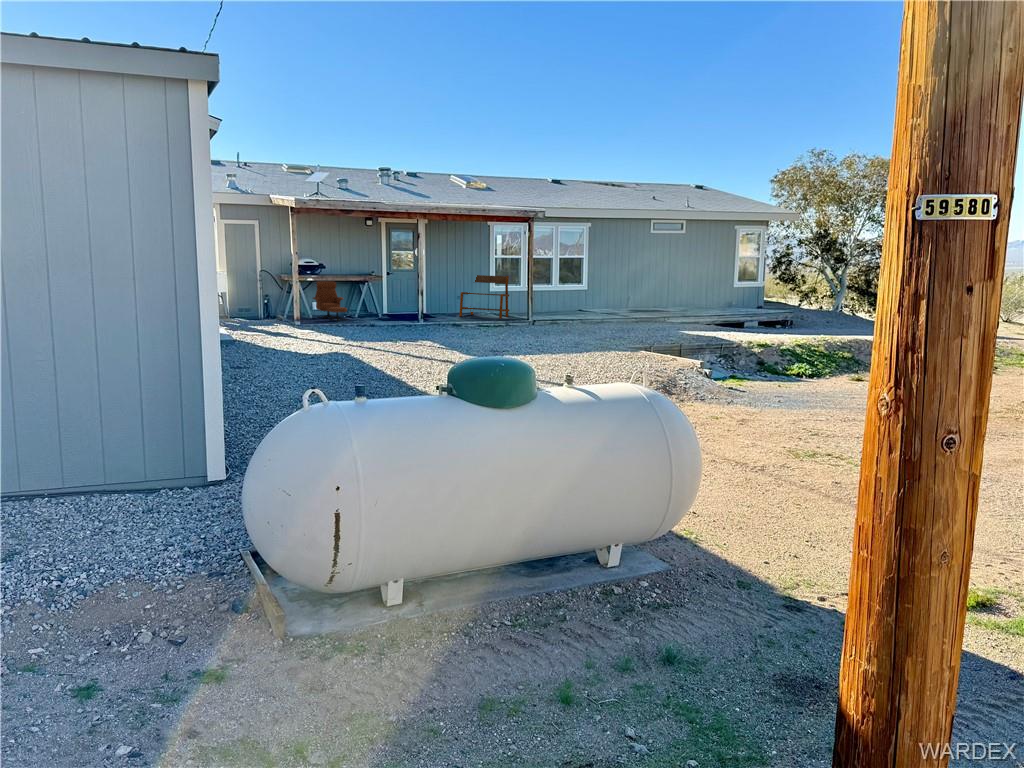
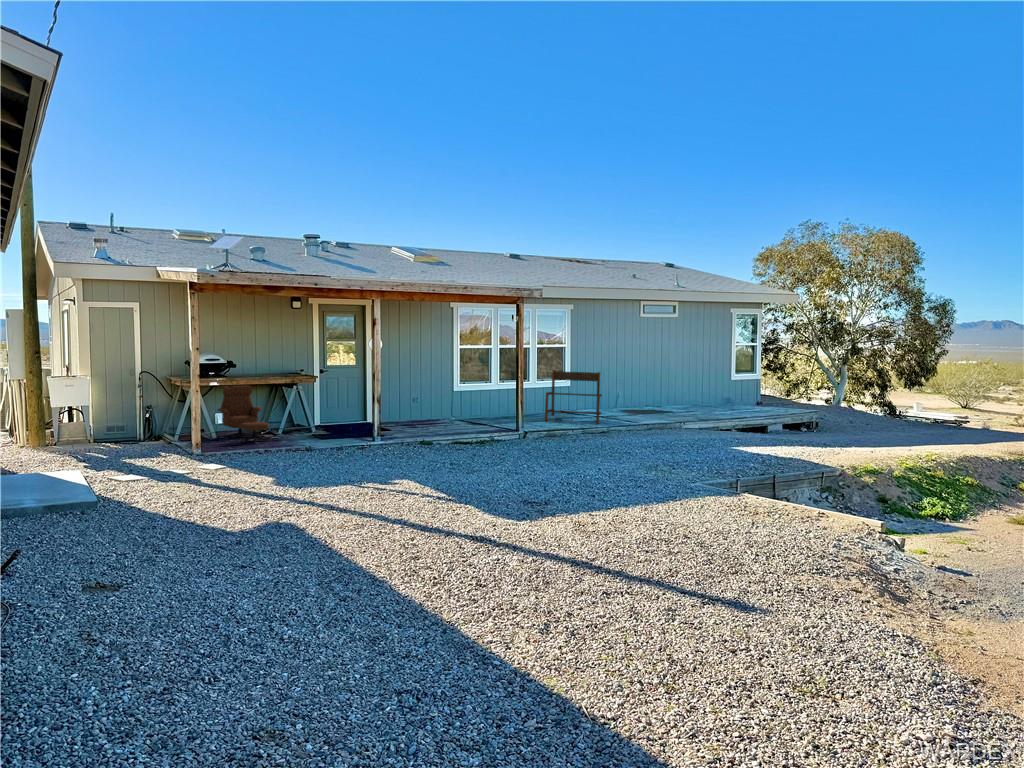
bench: present [459,275,509,319] -> present [545,371,602,424]

